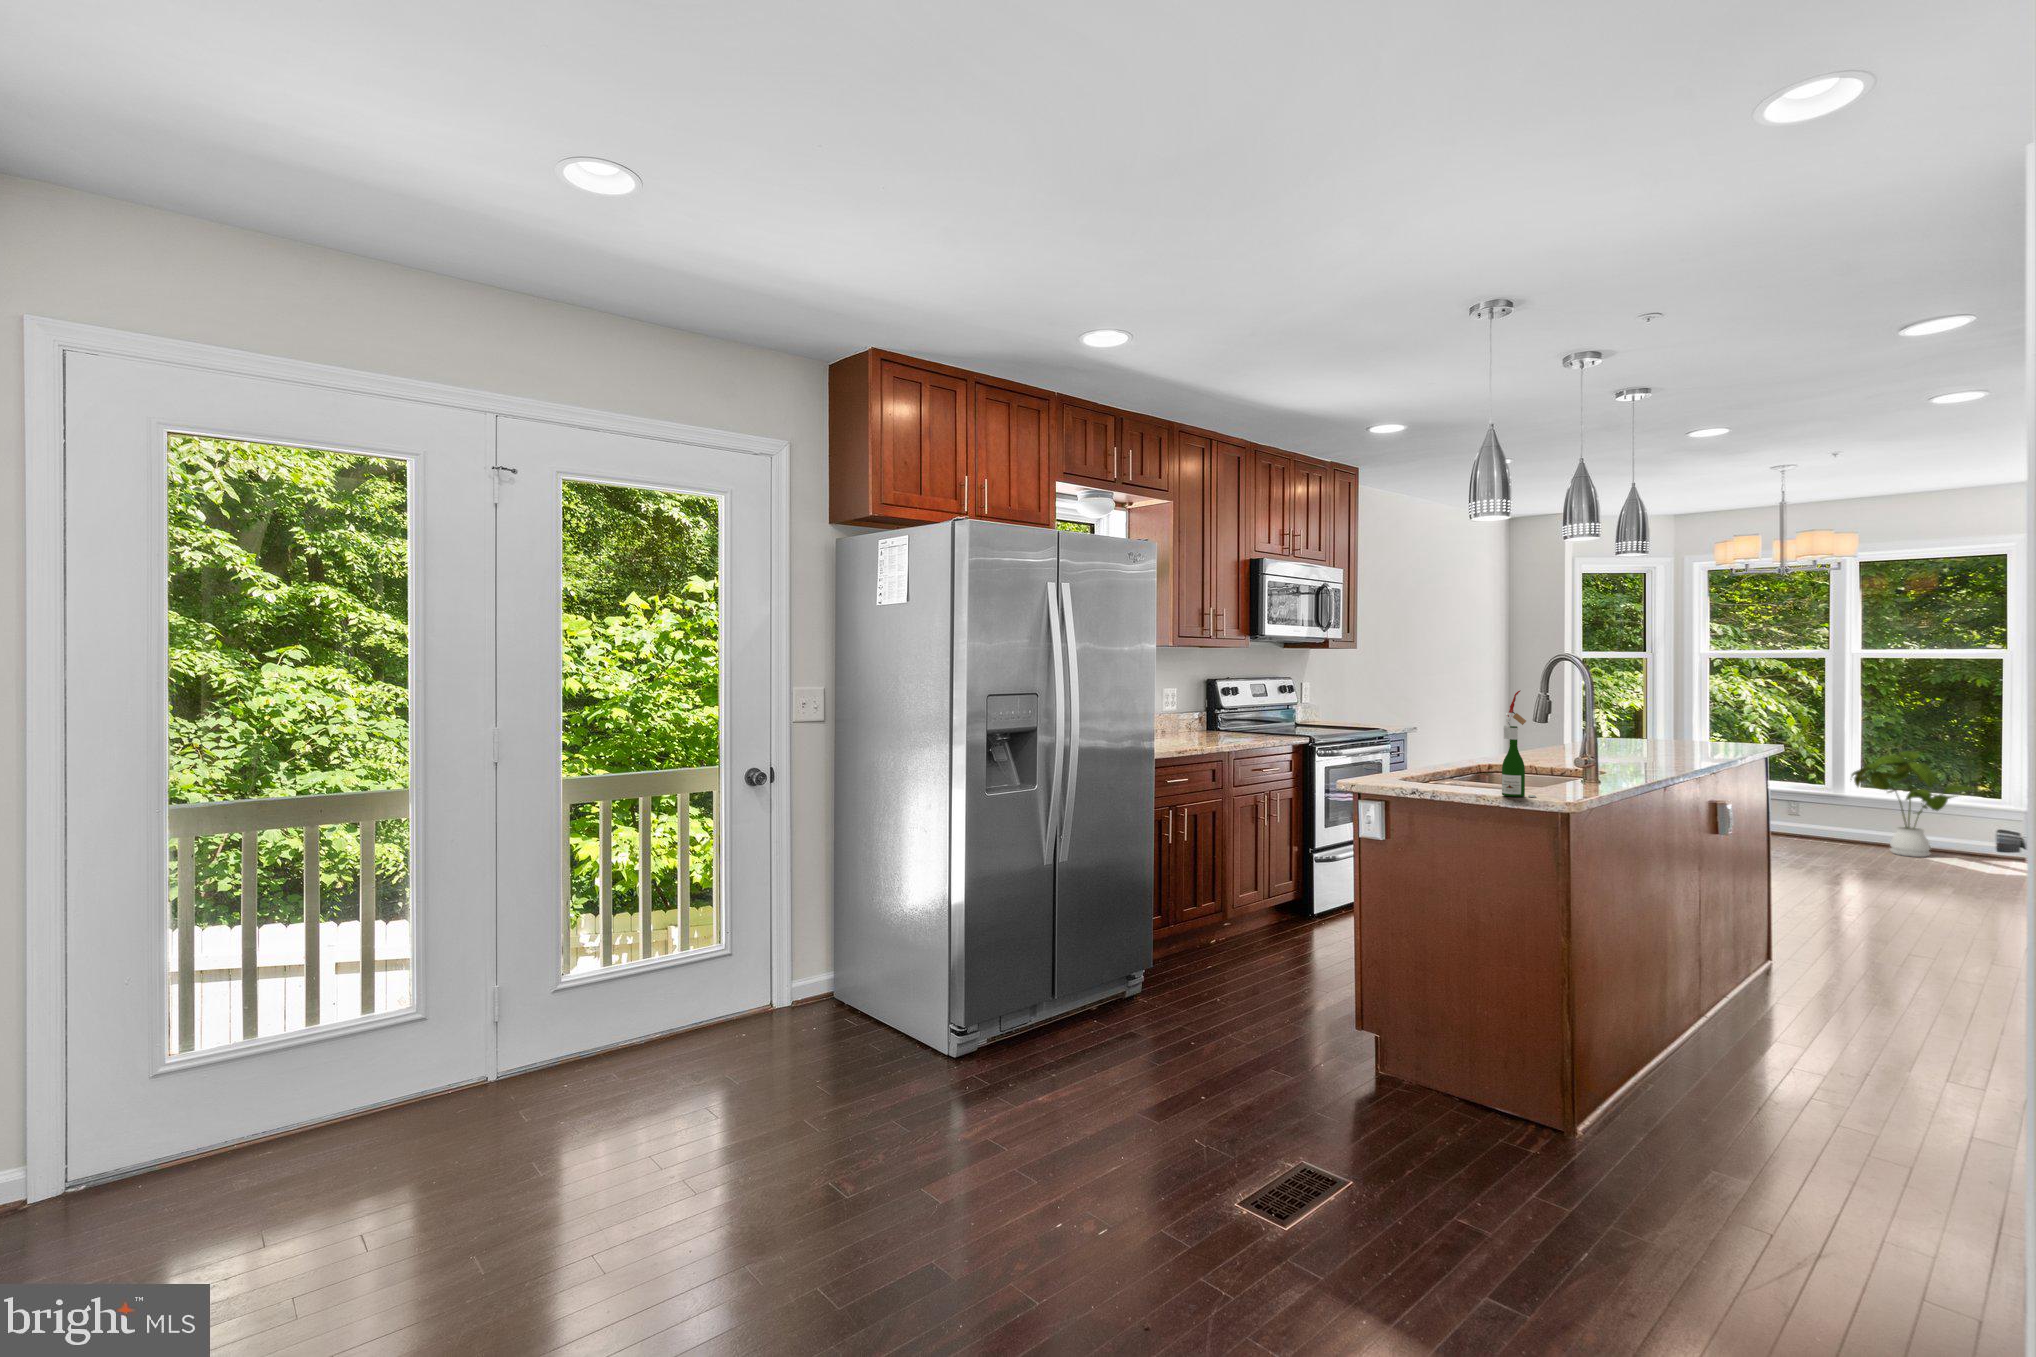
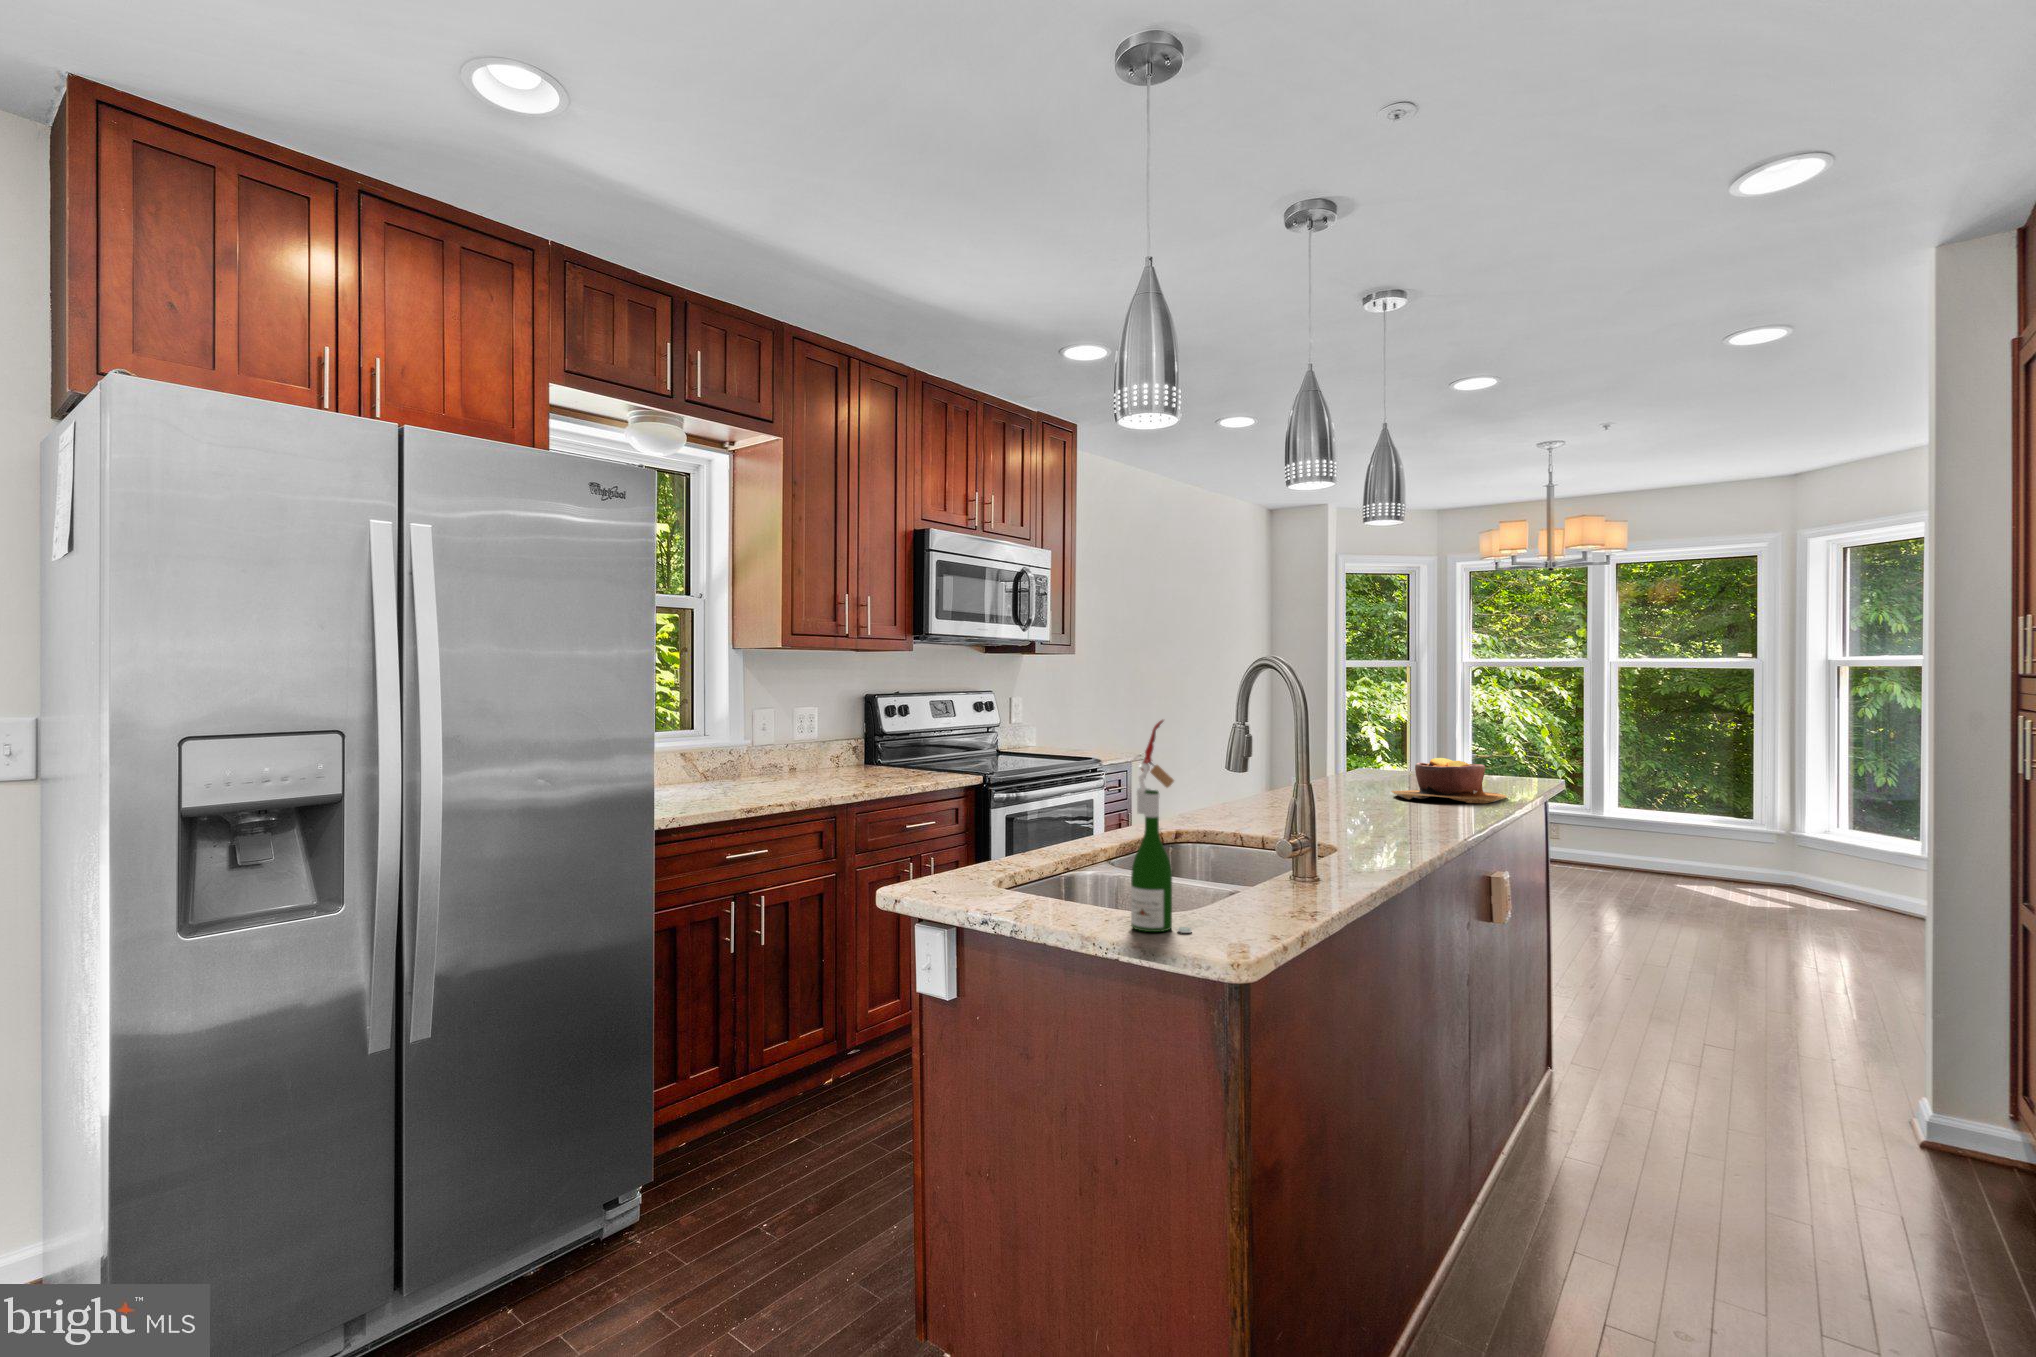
bowl: none [1639,726,1729,757] -> present [1392,758,1507,804]
house plant: present [1851,751,1977,857] -> none [1609,768,1743,884]

